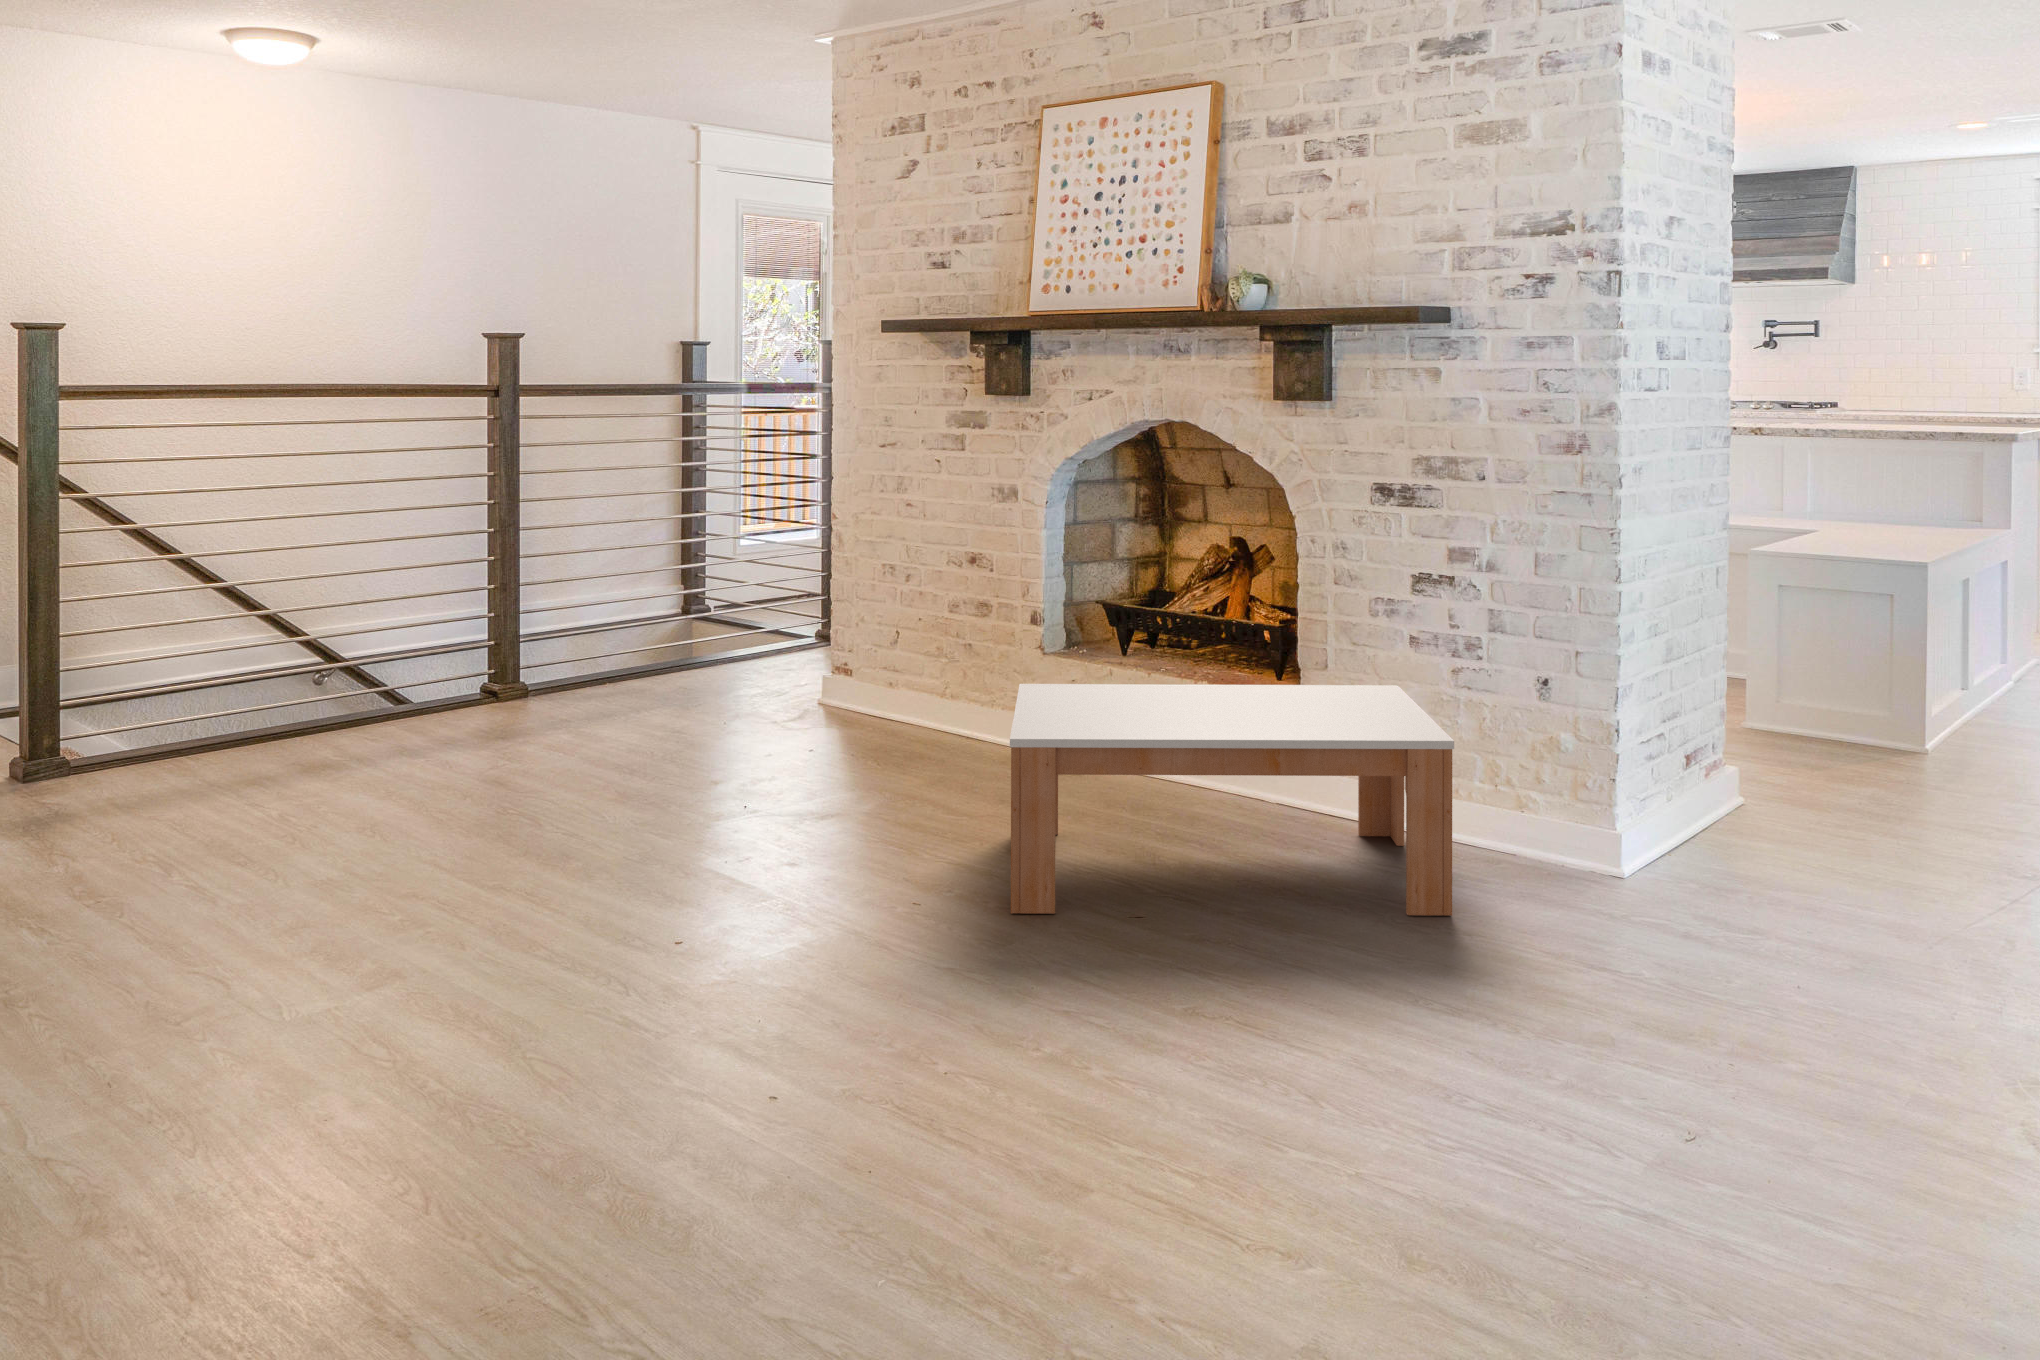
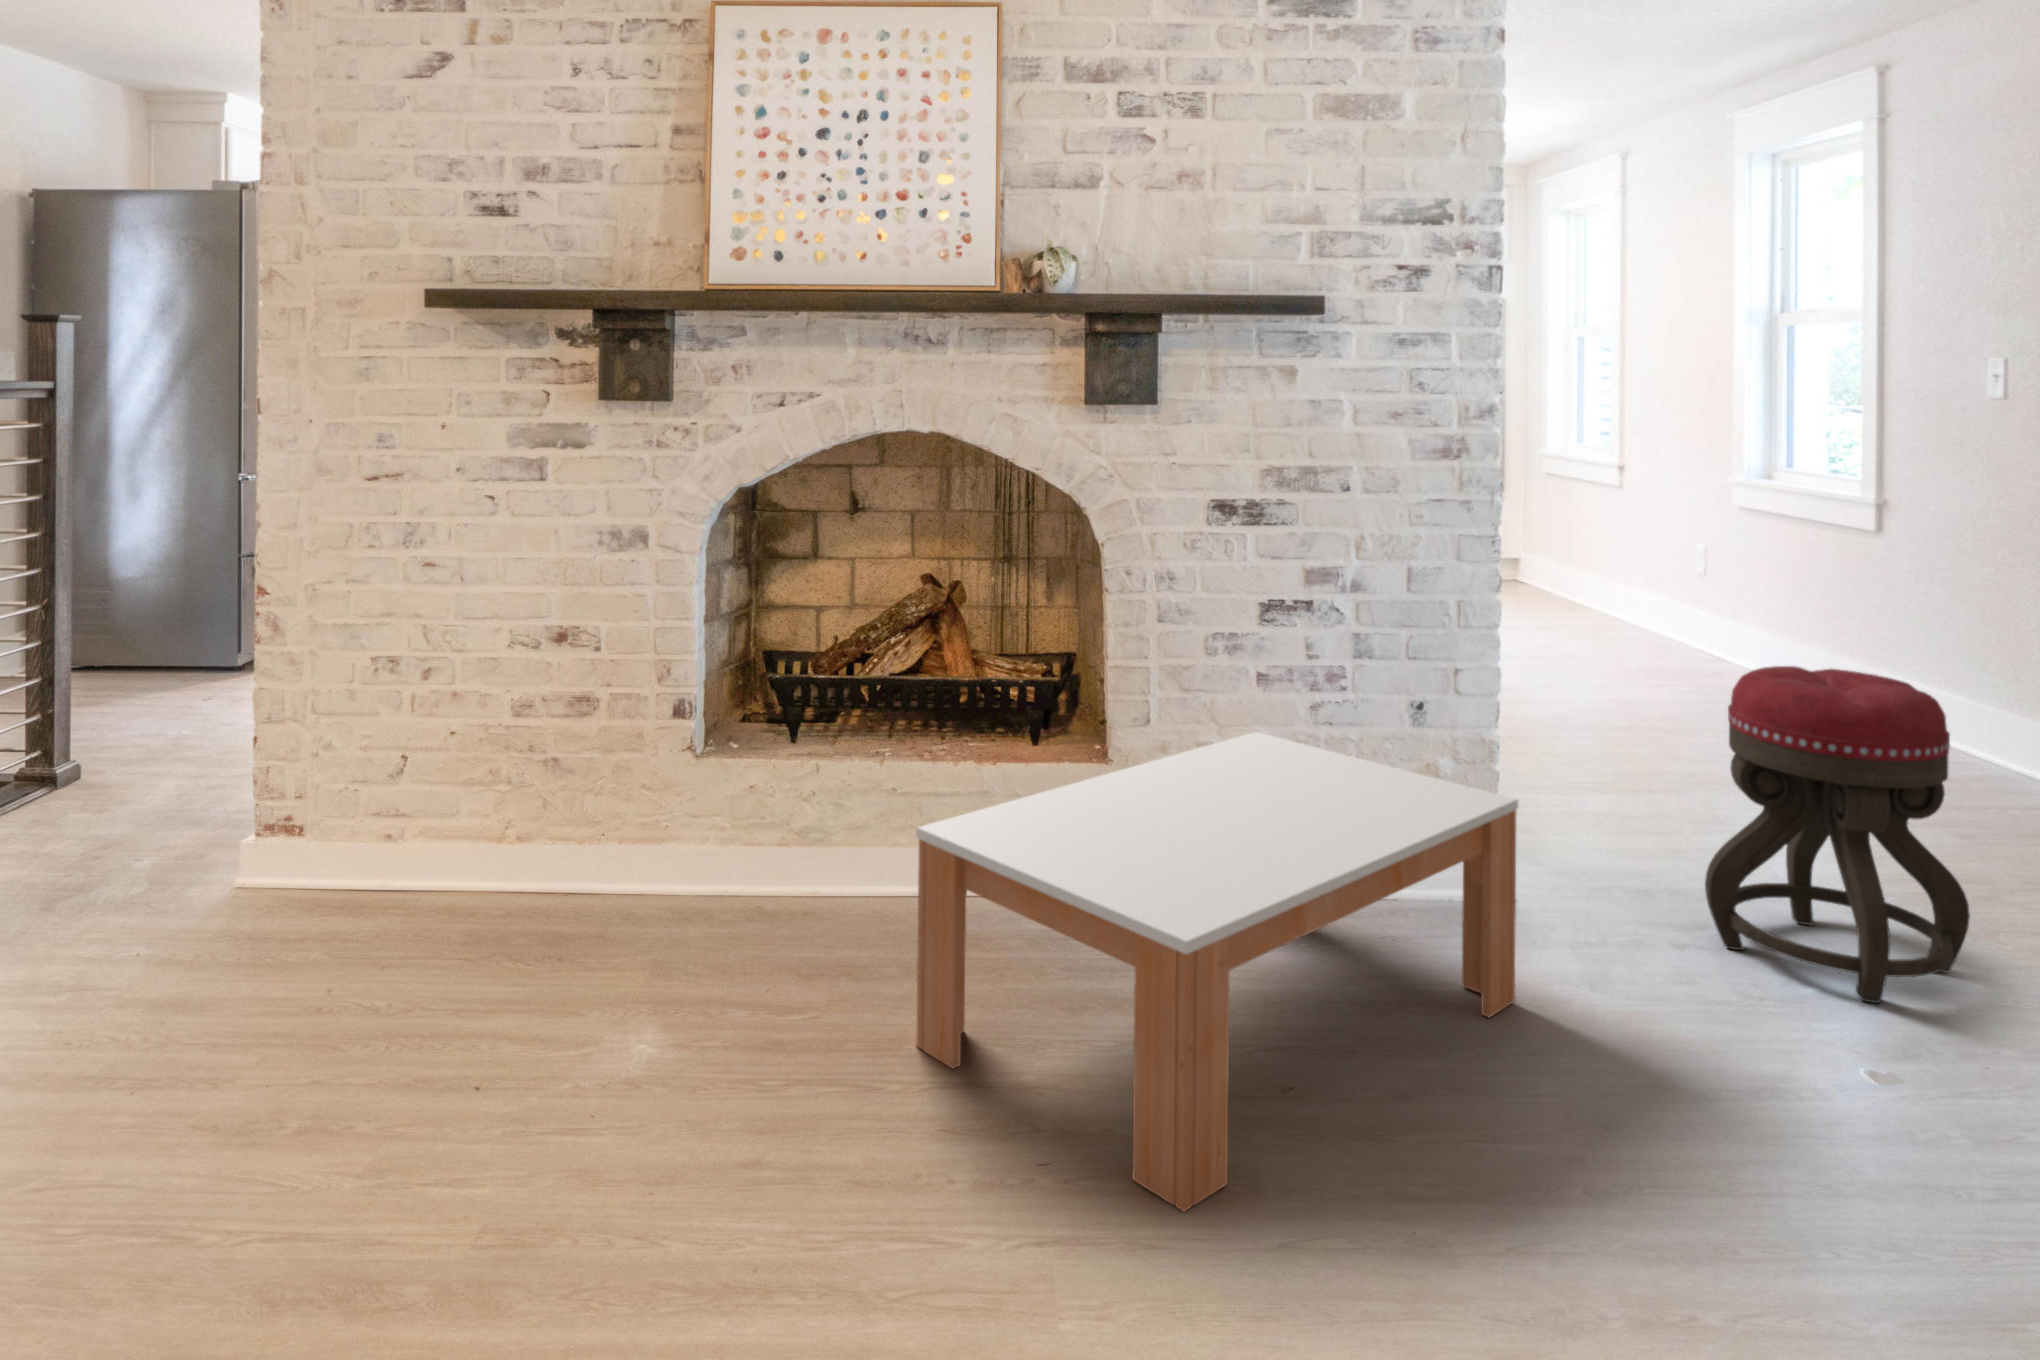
ottoman: none [1732,676,1972,1013] -> present [1705,666,1970,1003]

